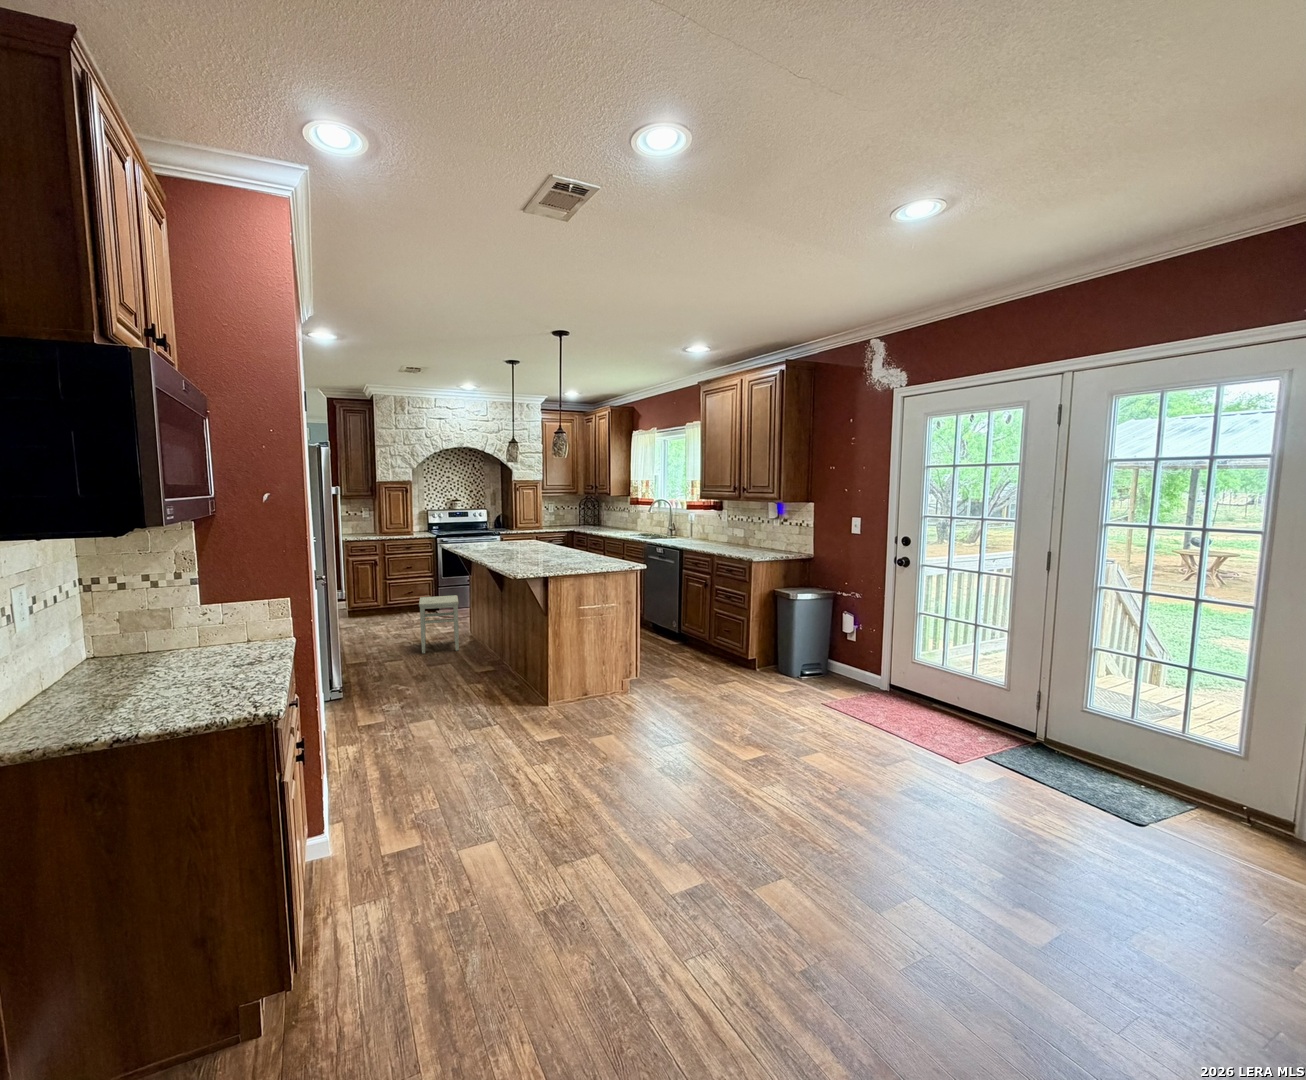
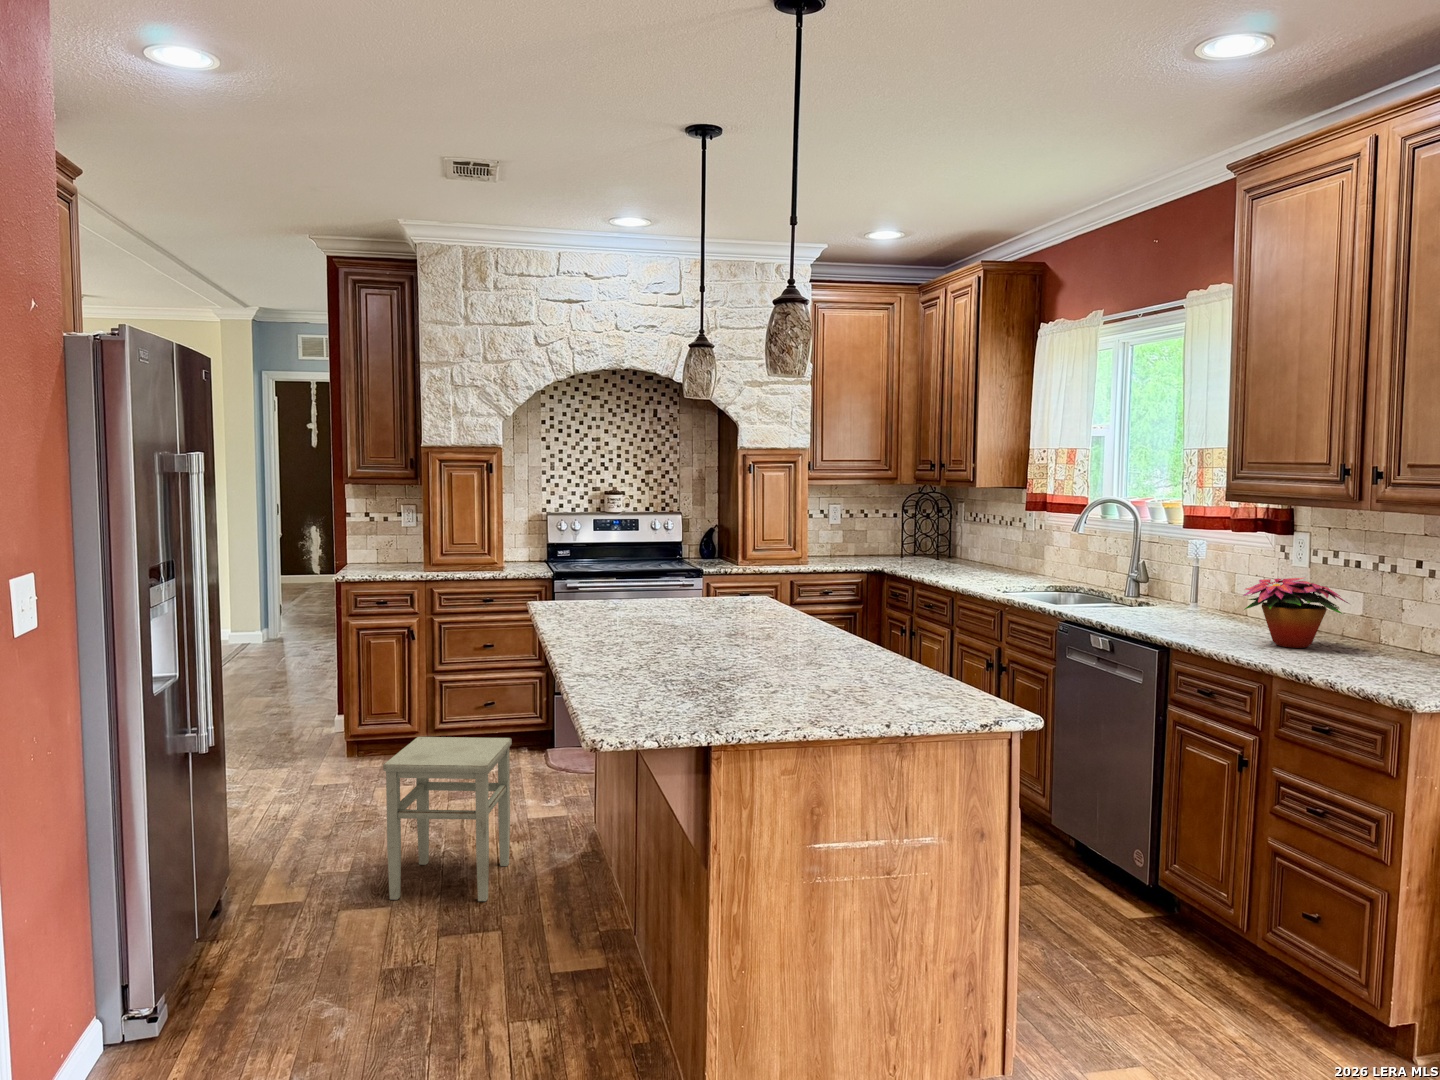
flower arrangement: none [698,525,728,546] -> present [1243,578,1349,648]

